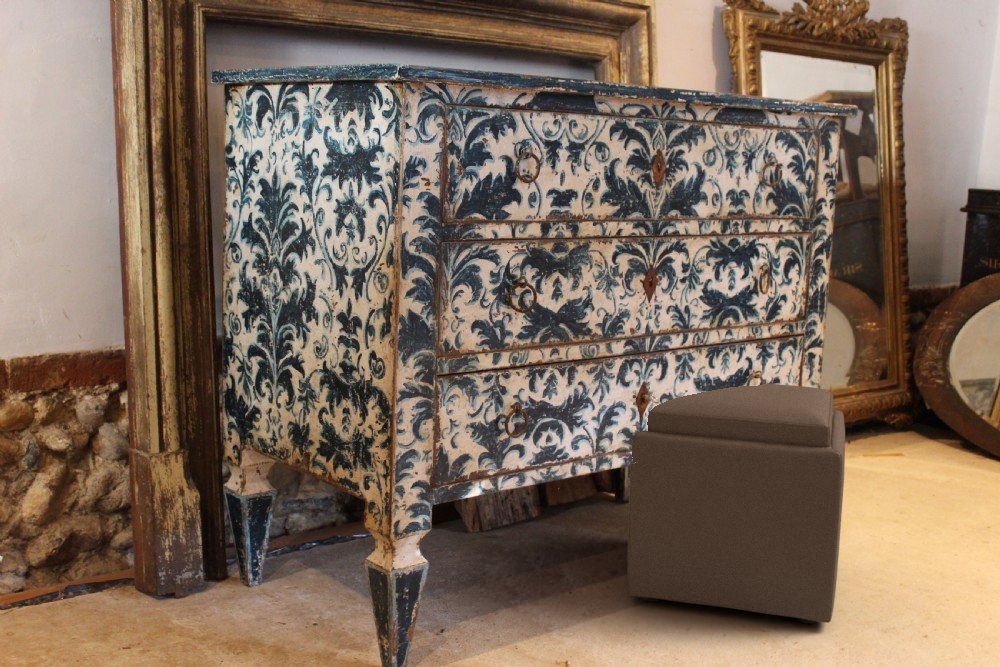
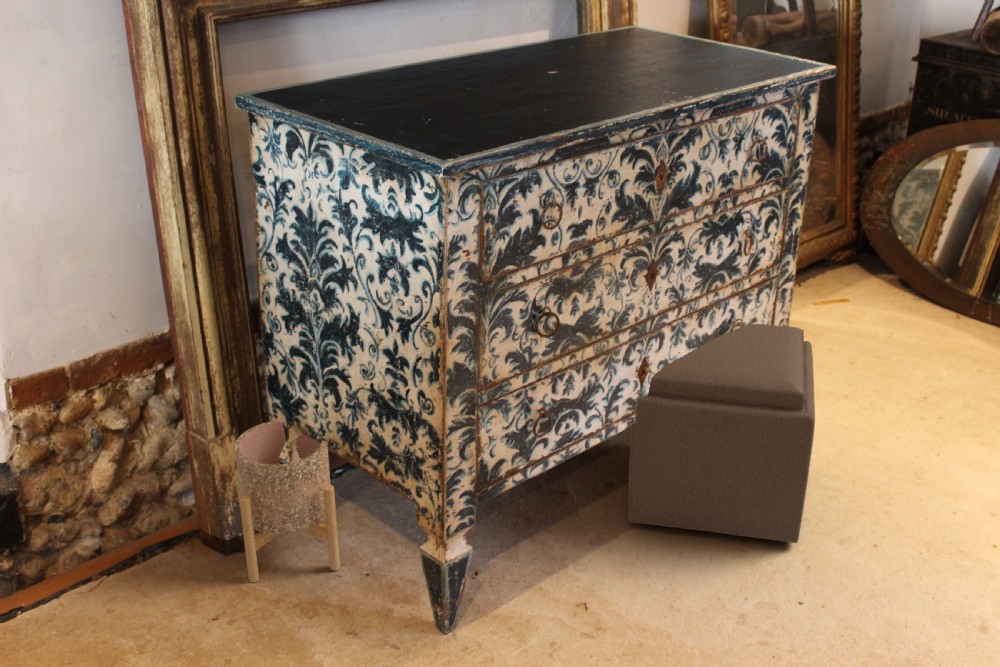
planter: none [171,446,287,622] -> present [235,420,340,583]

